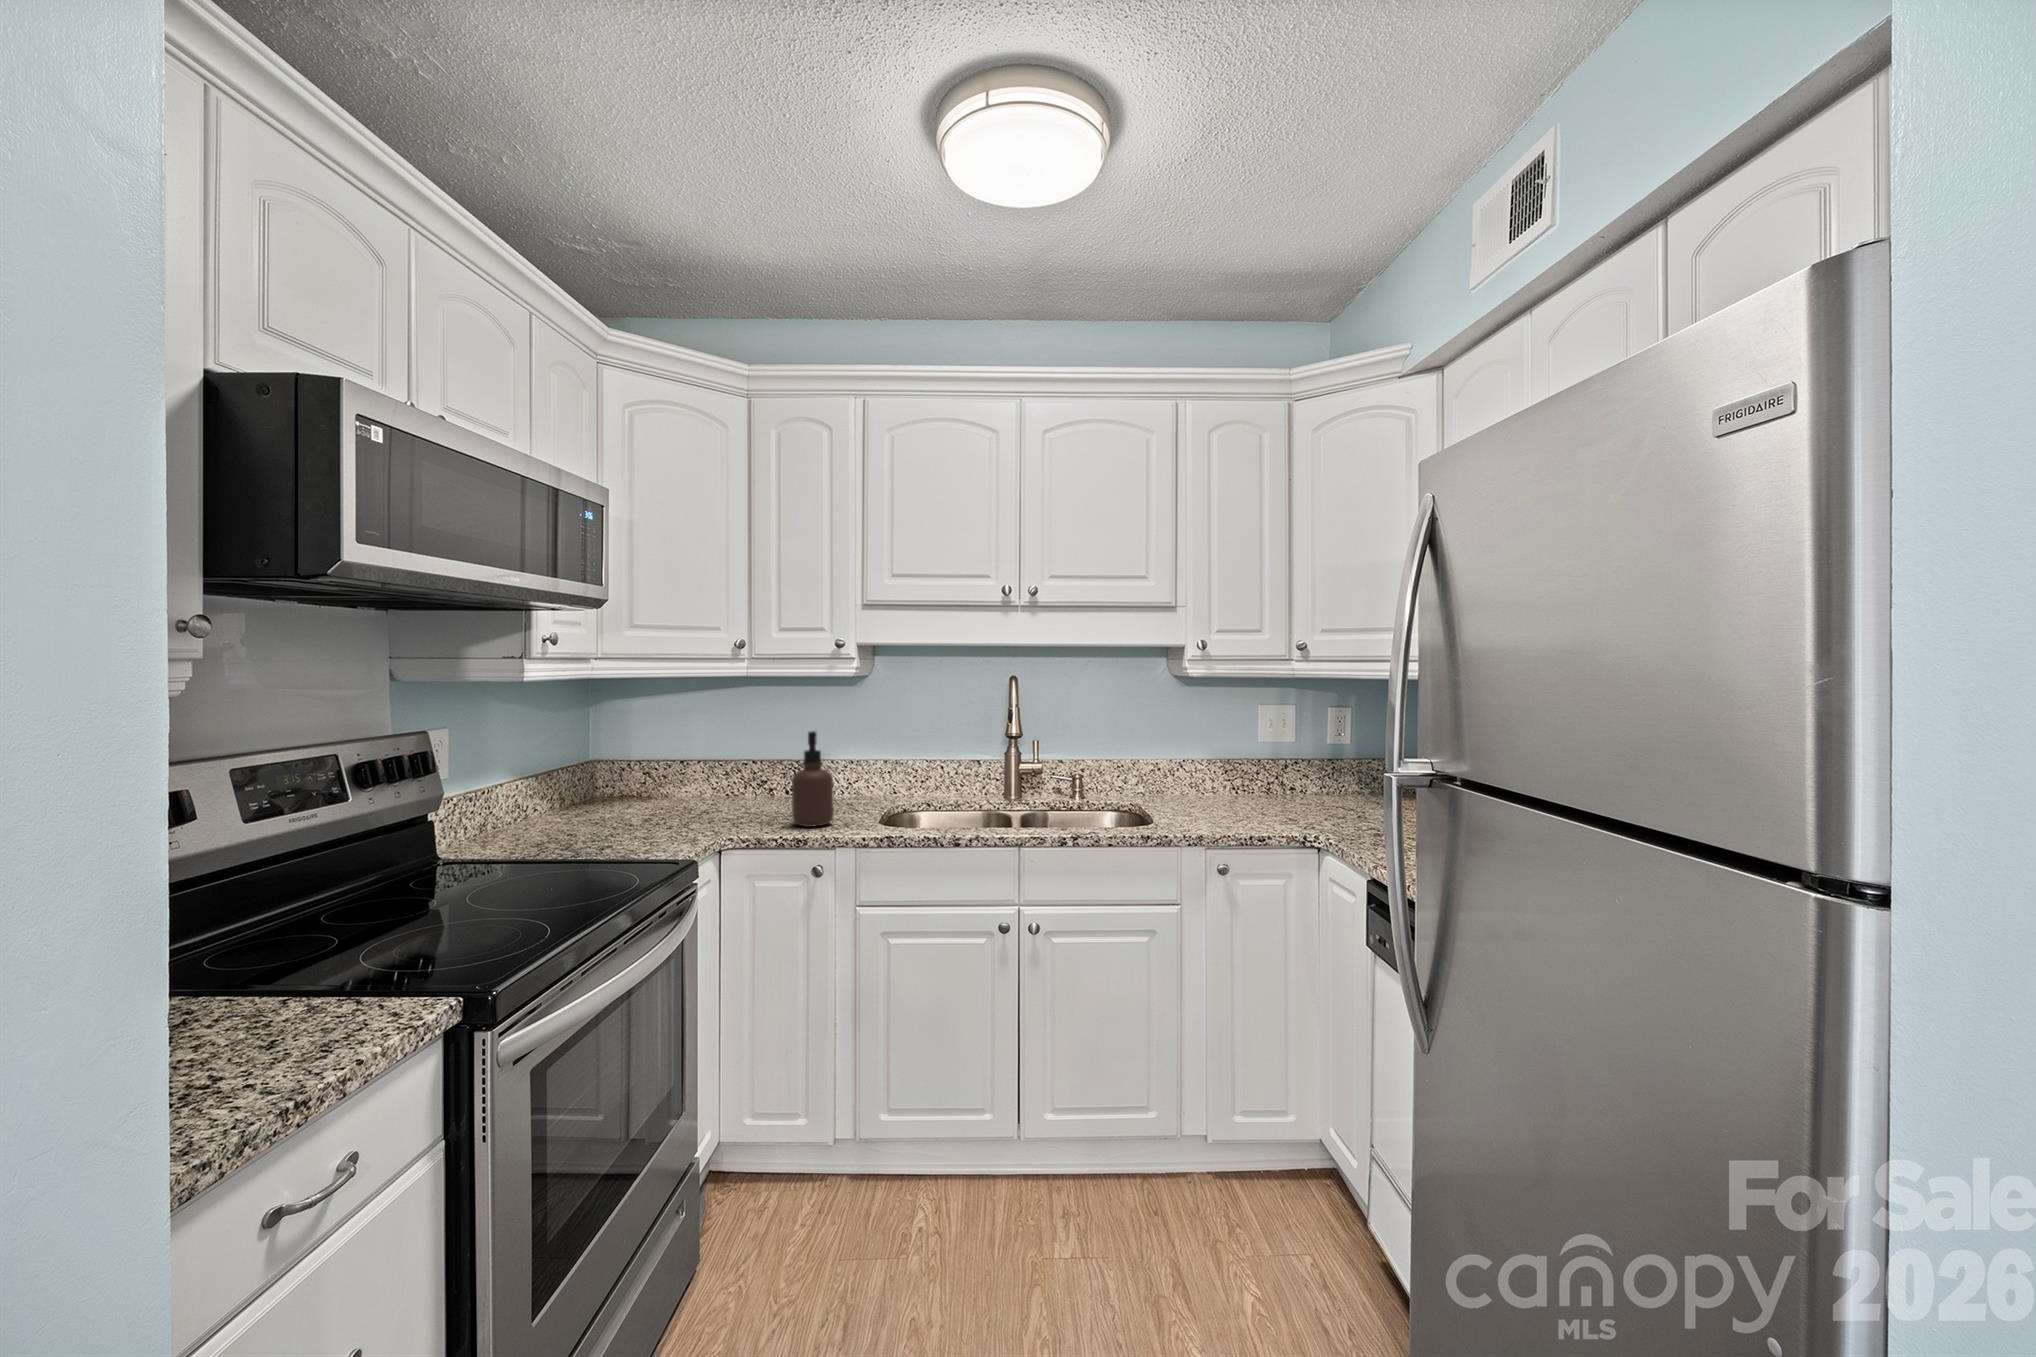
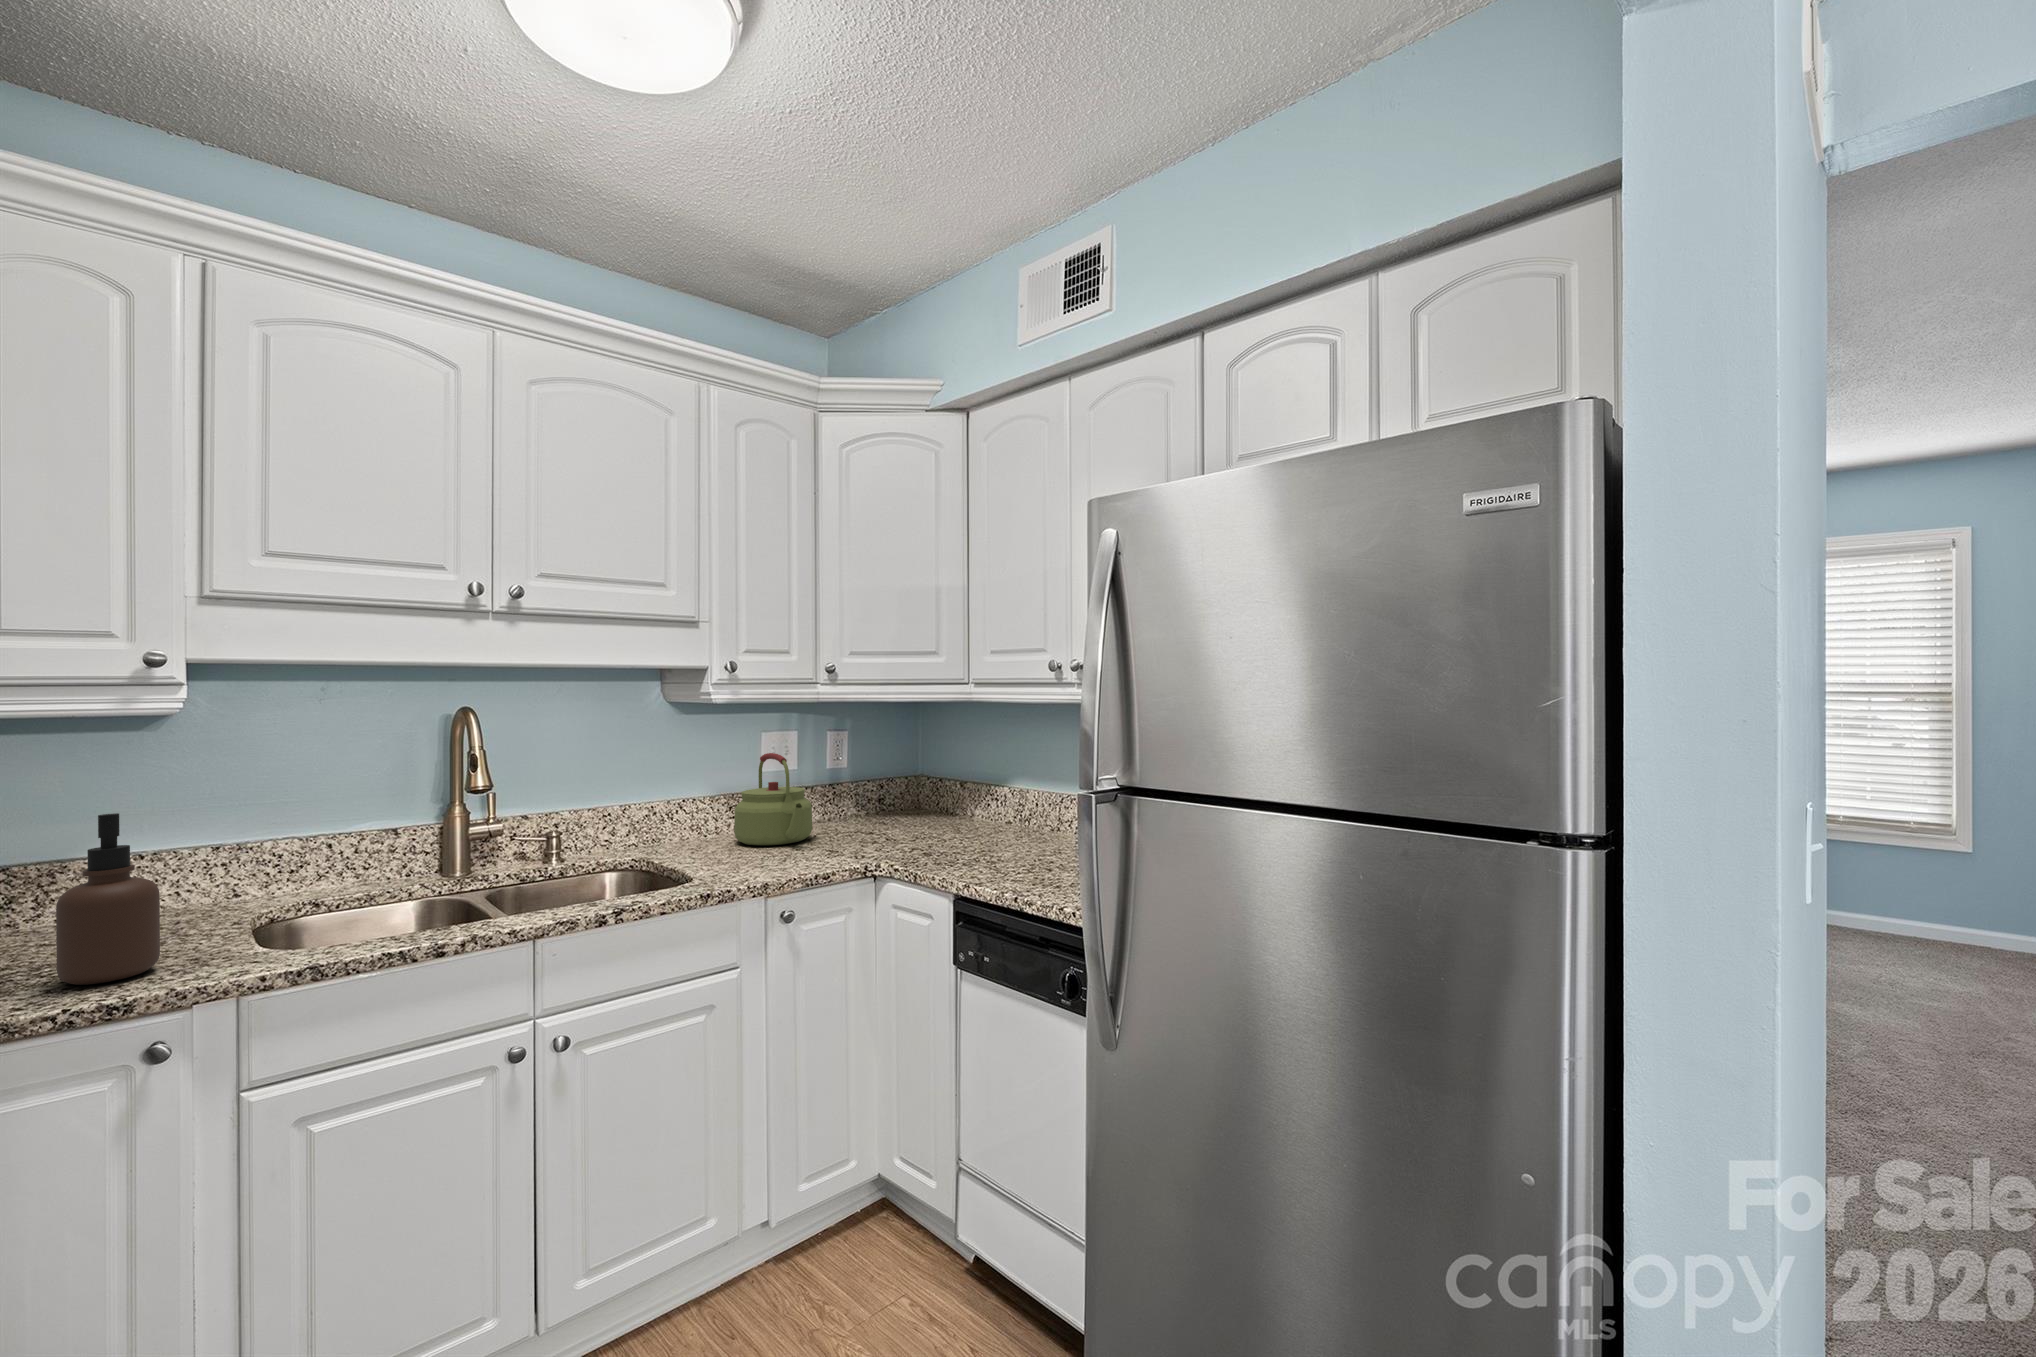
kettle: none [1221,724,1294,810] -> present [734,753,812,846]

